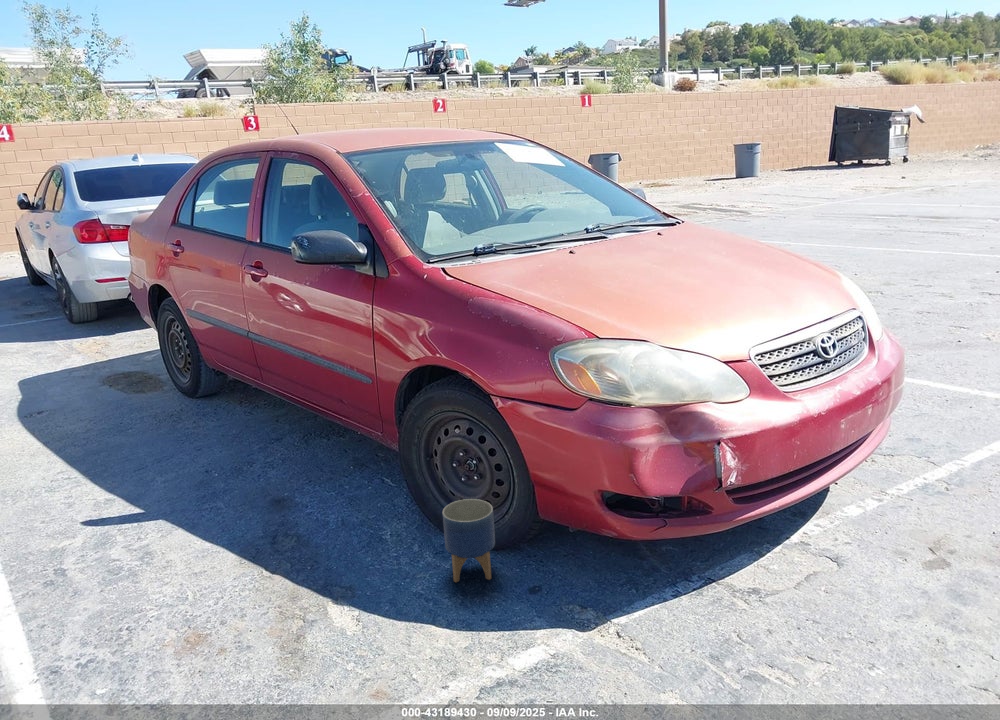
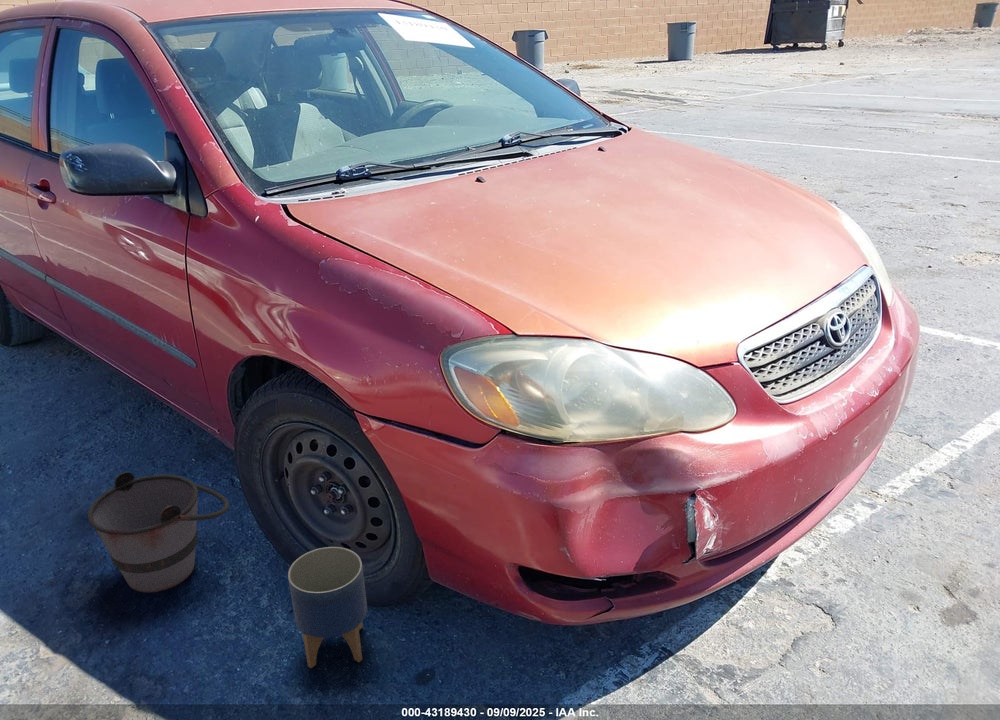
bucket: none [298,459,391,543] -> present [88,472,229,592]

